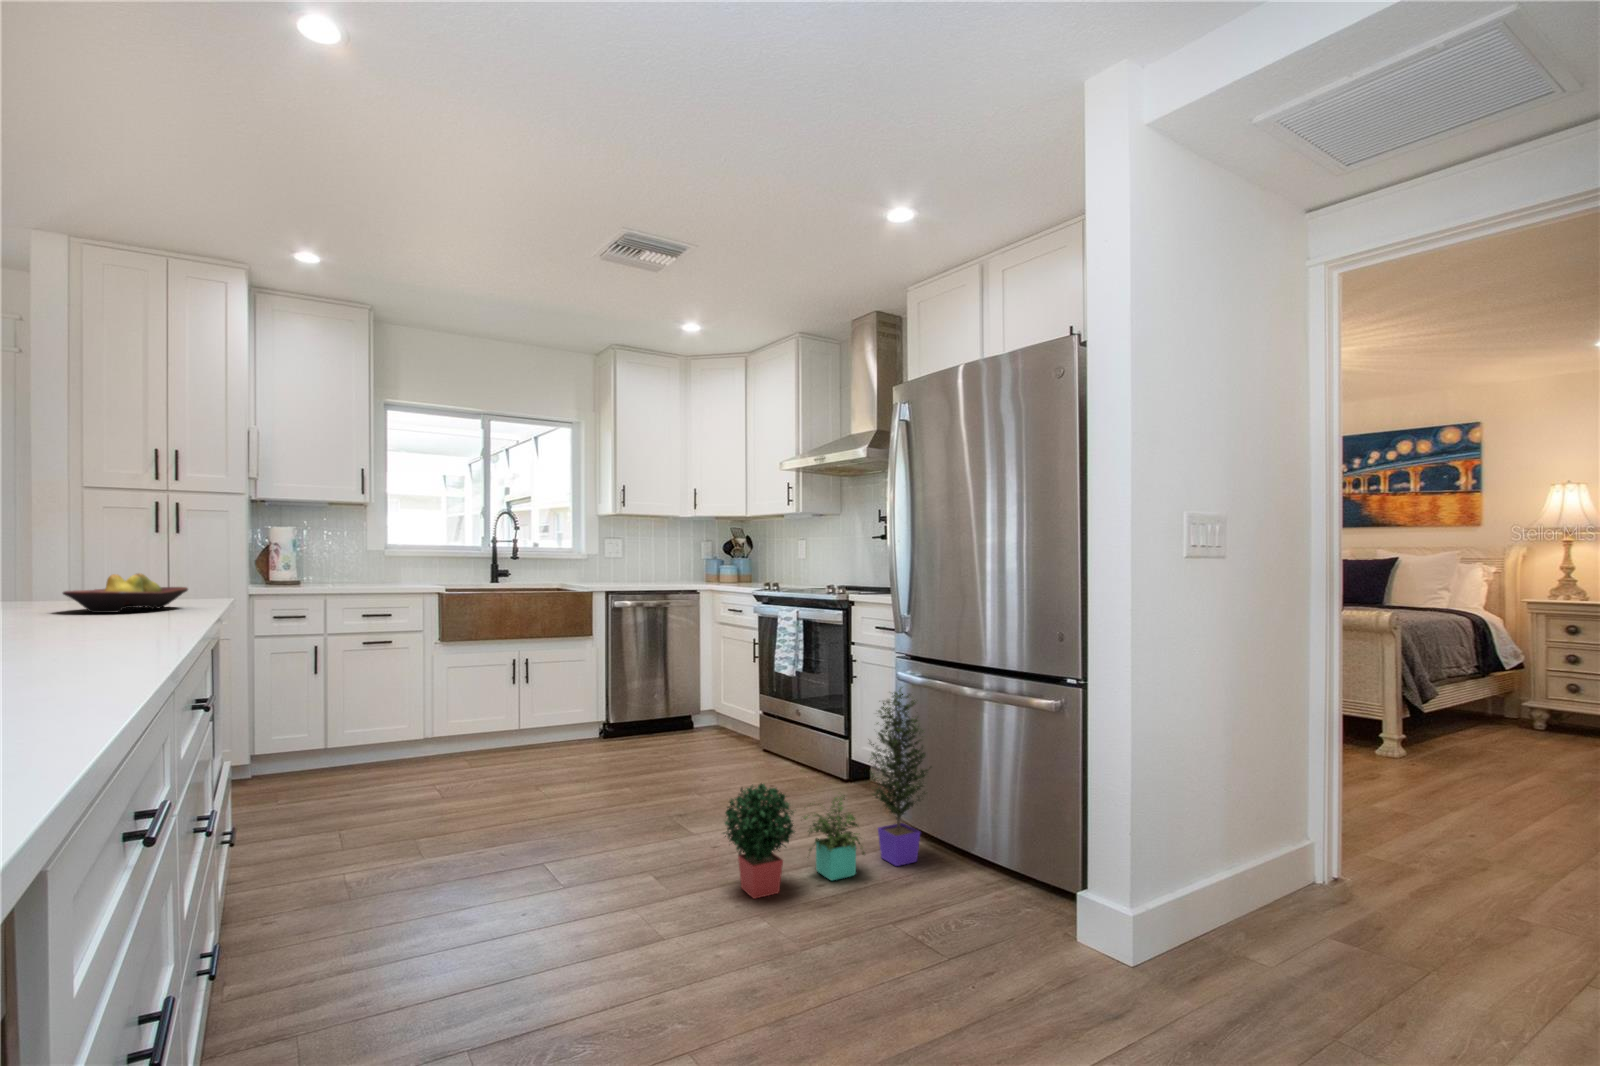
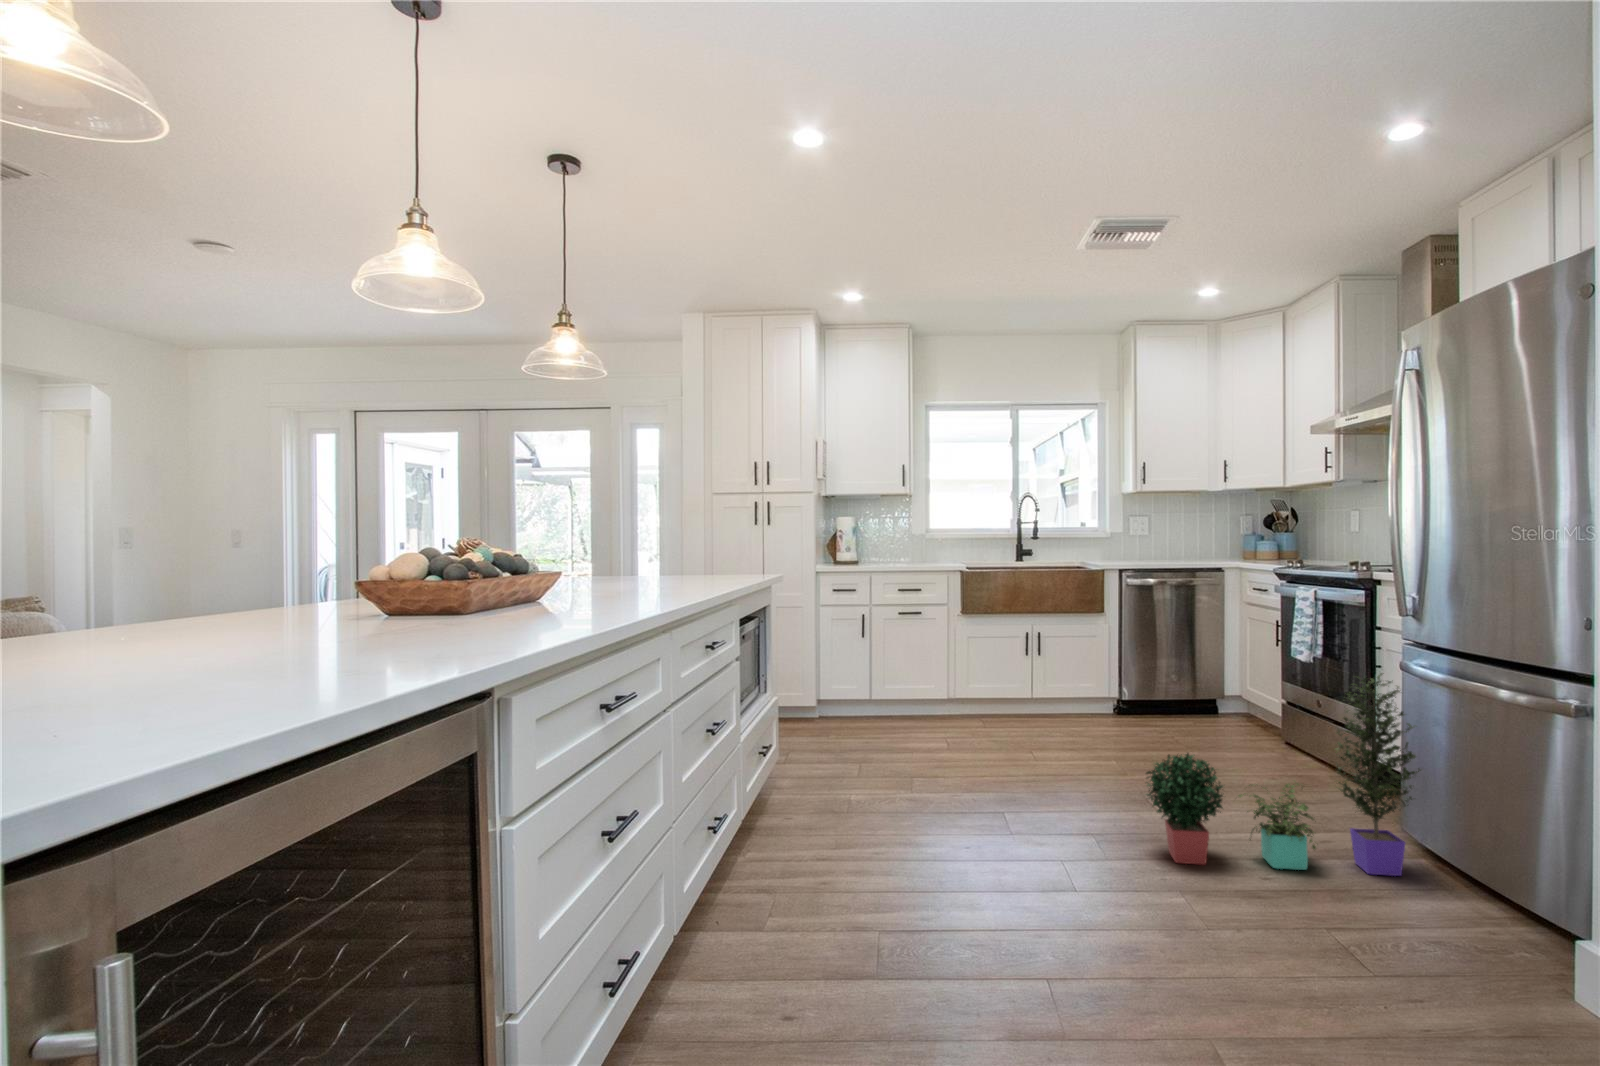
fruit bowl: present [63,573,188,613] -> none [694,550,762,575]

